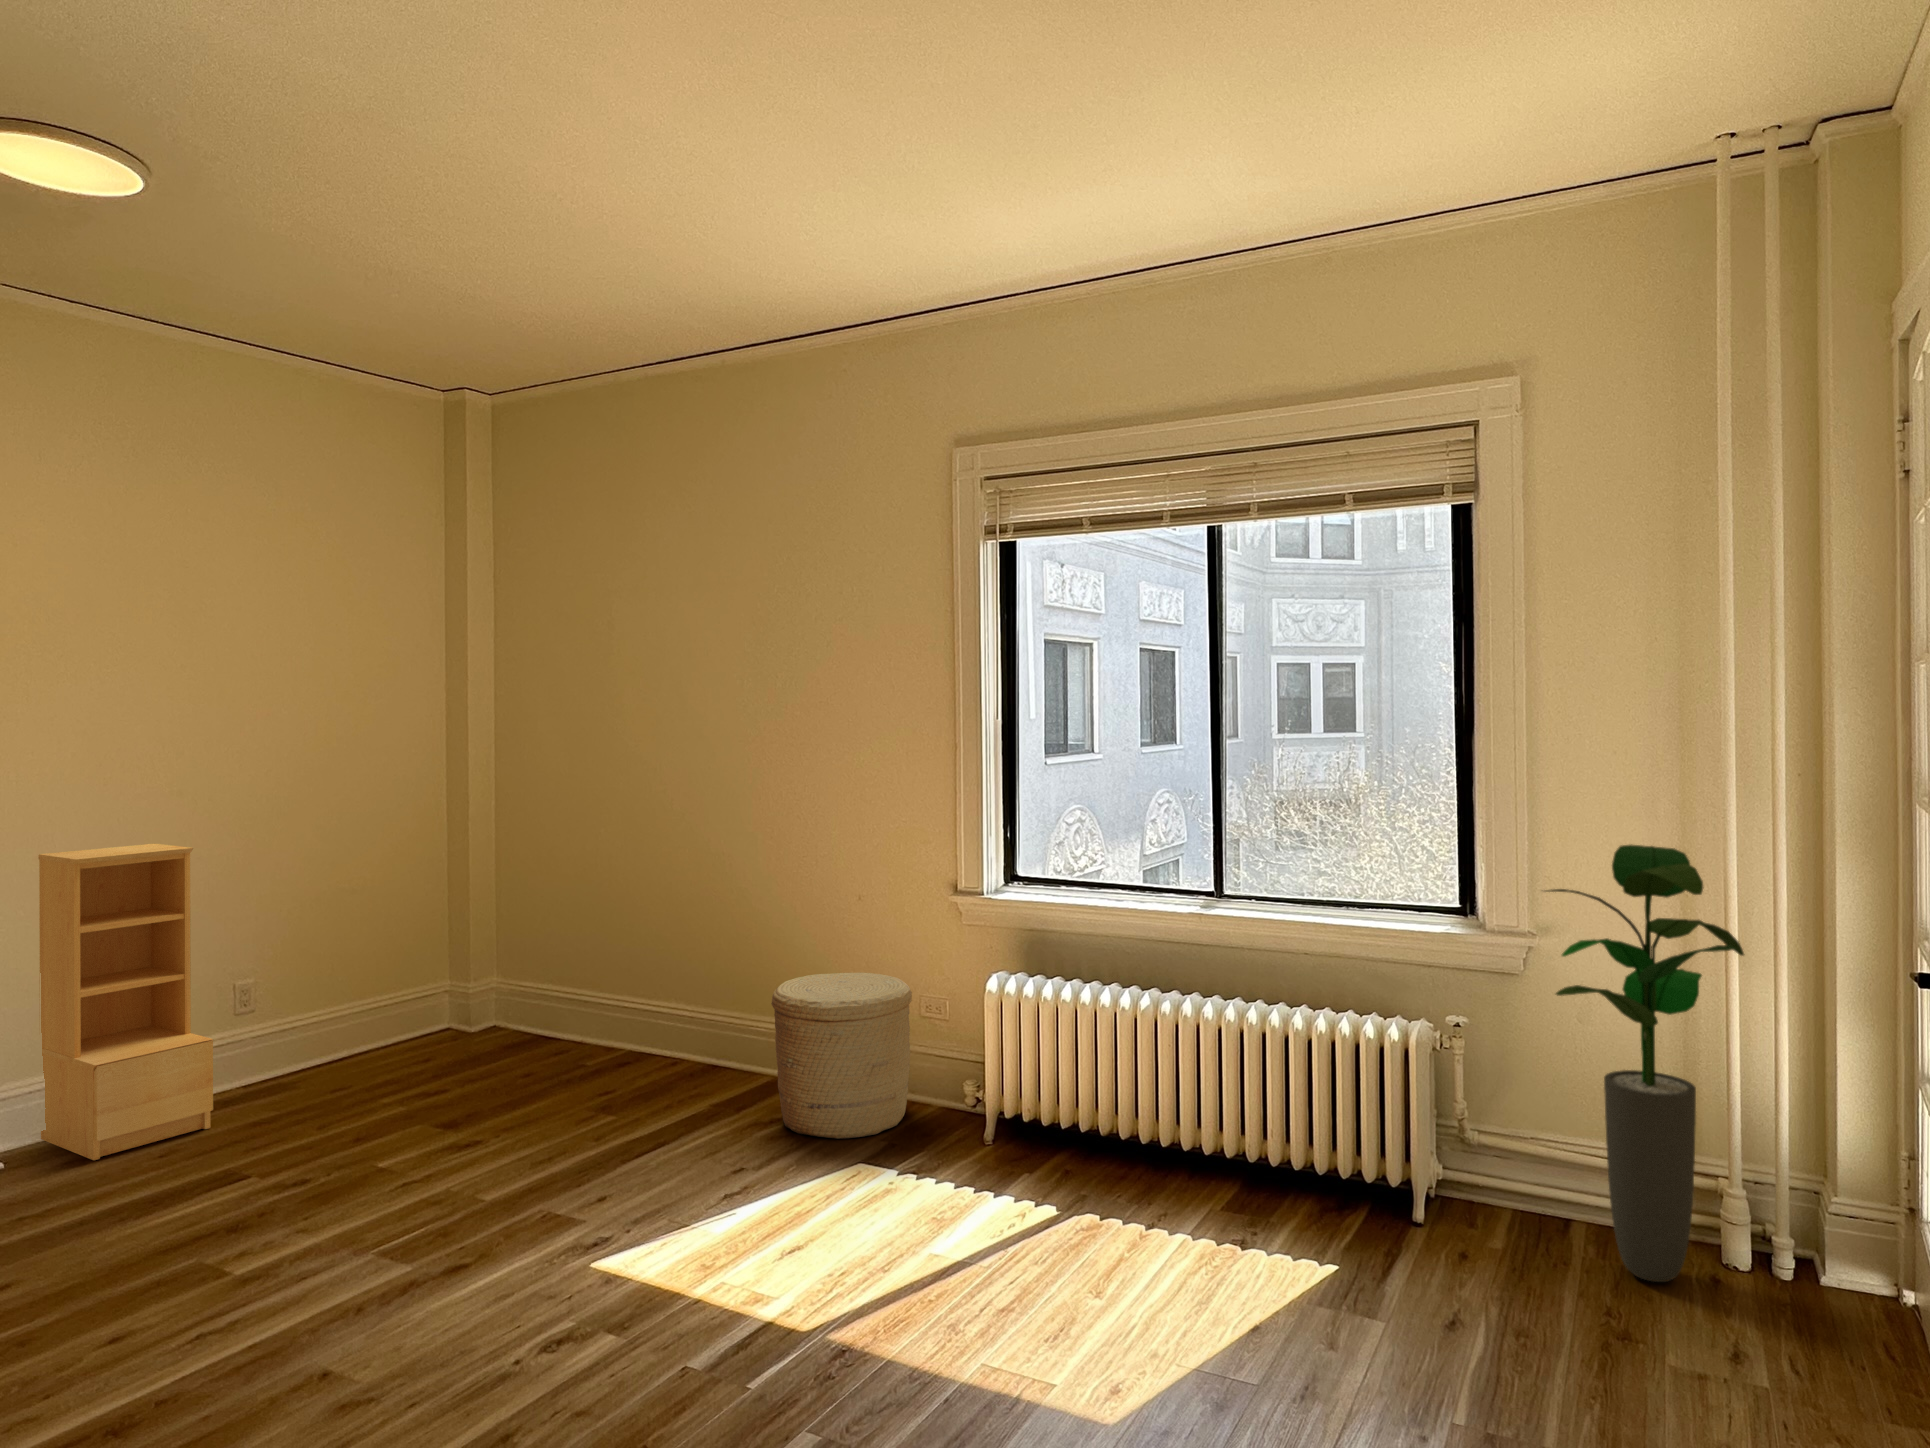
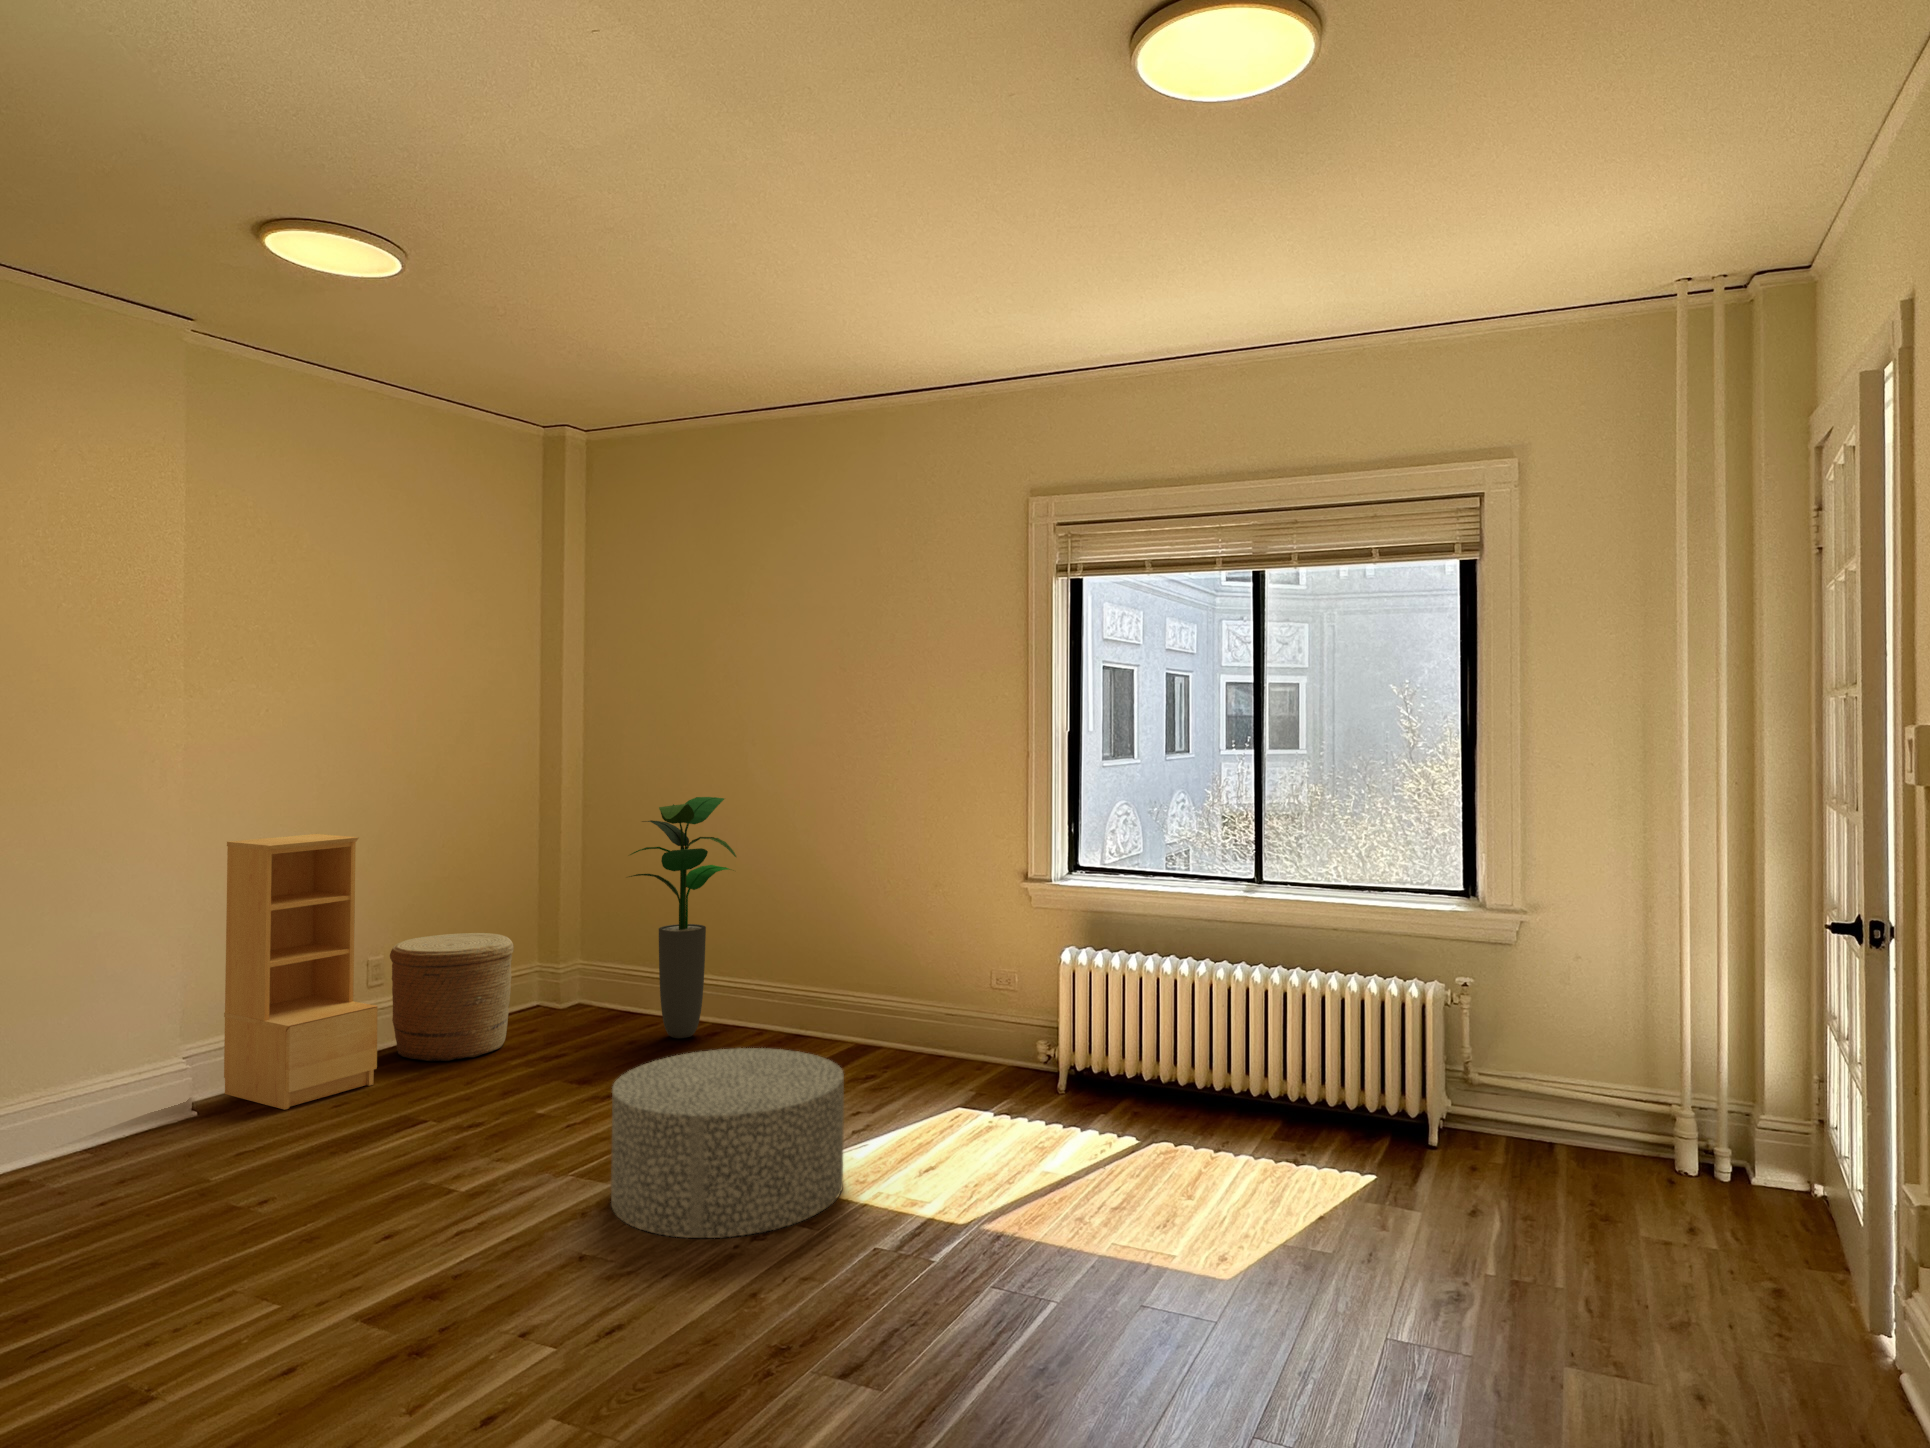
potted plant: present [1546,844,1744,1282] -> present [629,797,736,1038]
woven basket: present [771,972,912,1139] -> present [390,933,514,1061]
ottoman: none [391,1100,684,1349] -> present [611,1048,844,1238]

